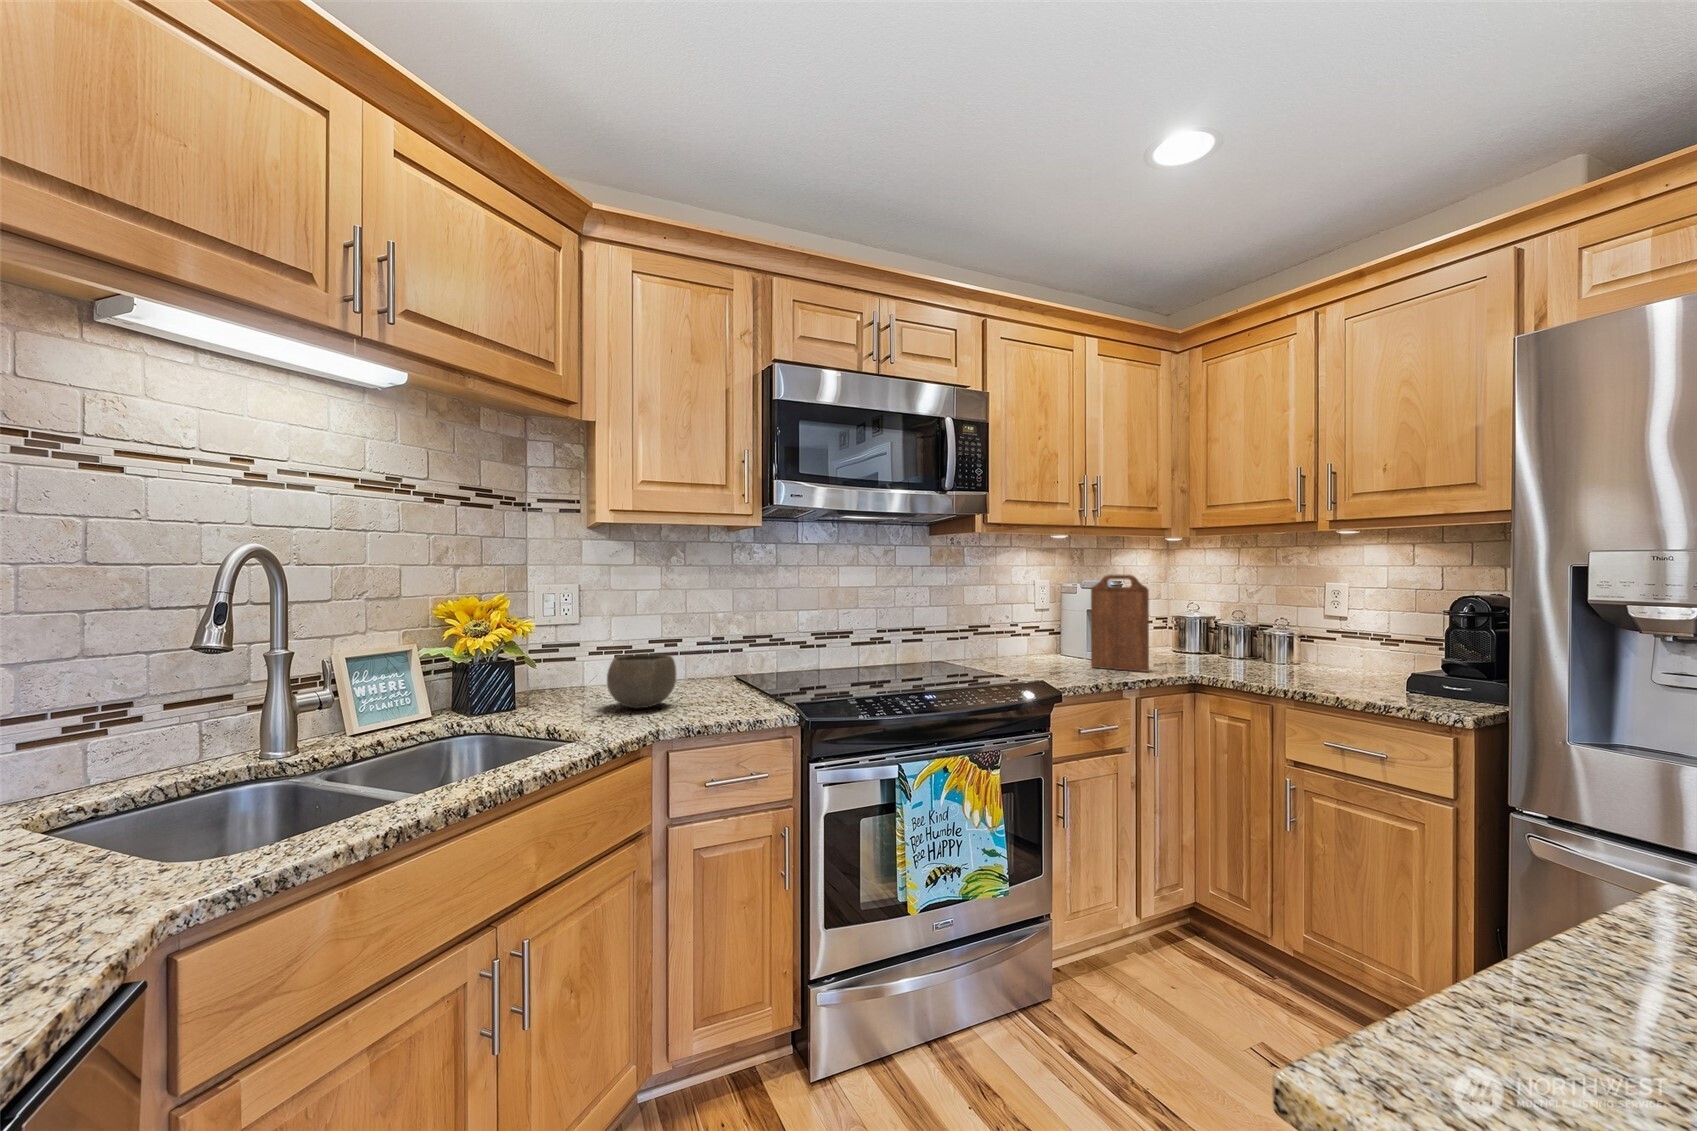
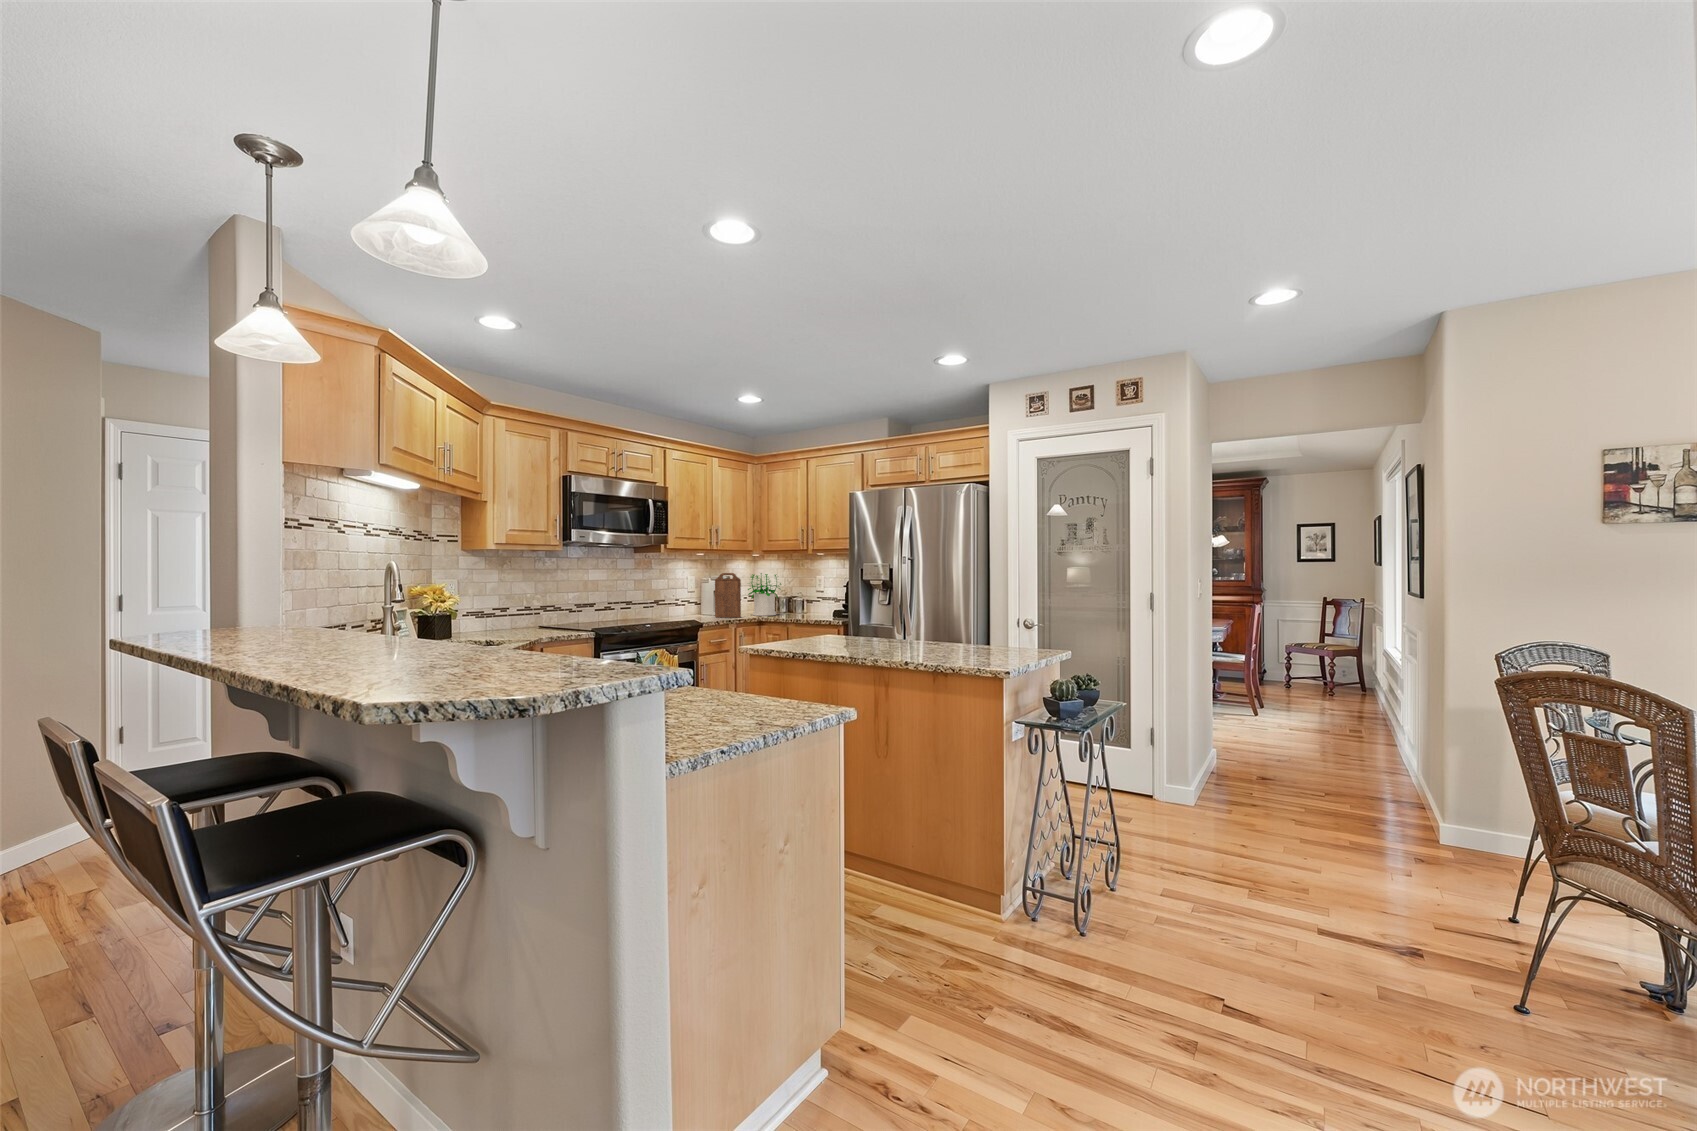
potted plant: none [1160,574,1240,668] -> present [748,573,781,616]
ceramic bowl: present [607,654,676,708] -> none [502,611,535,634]

